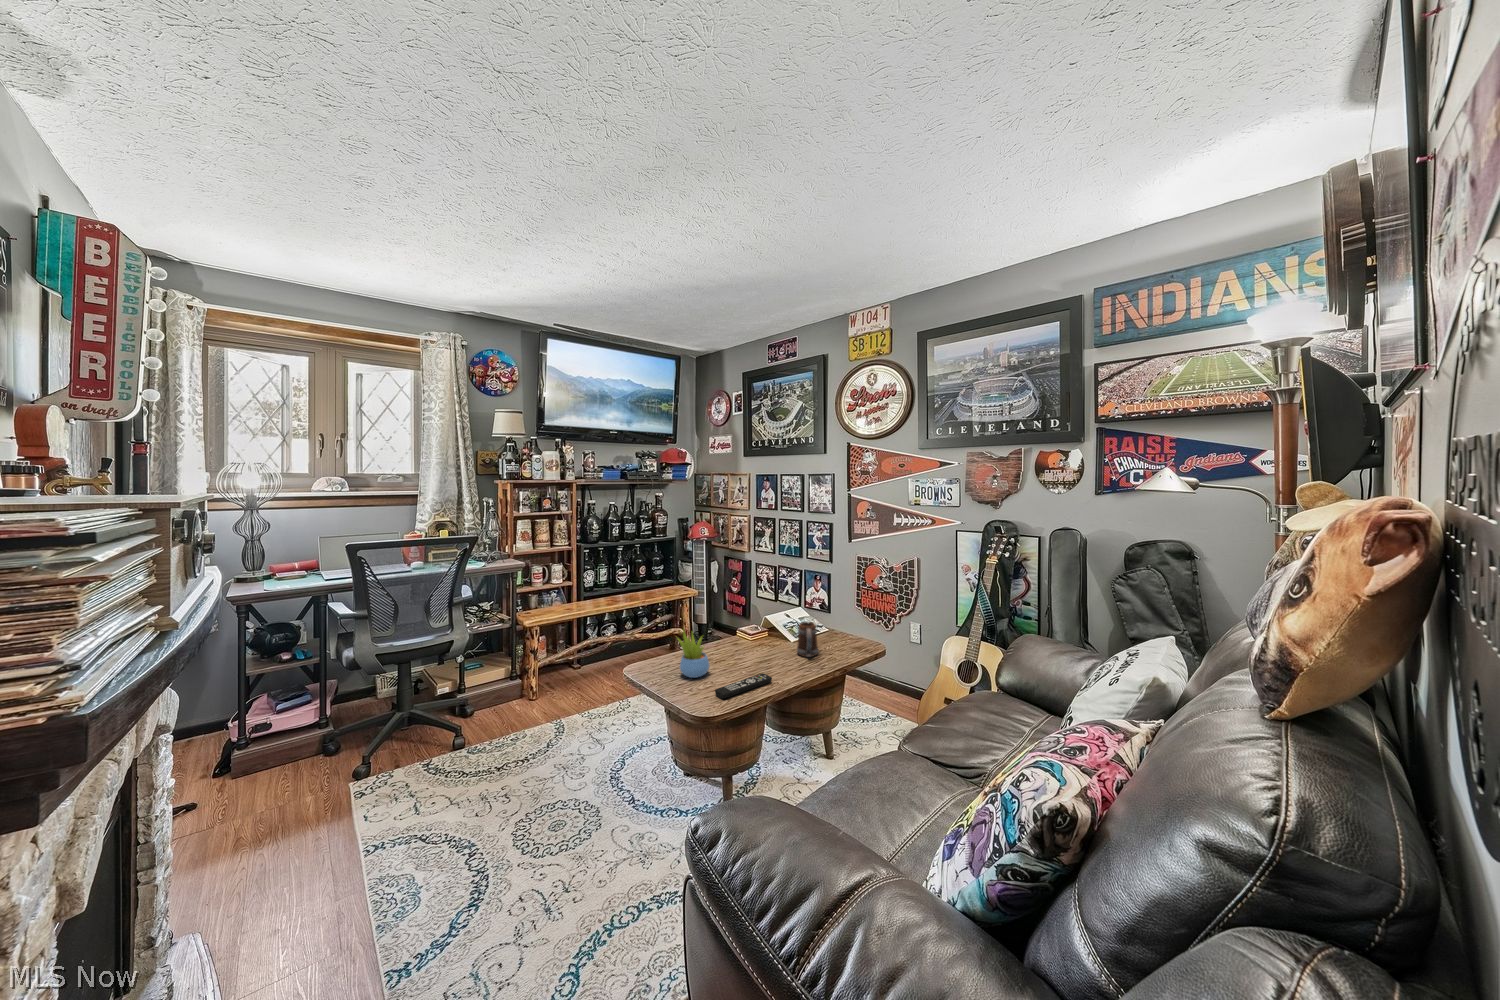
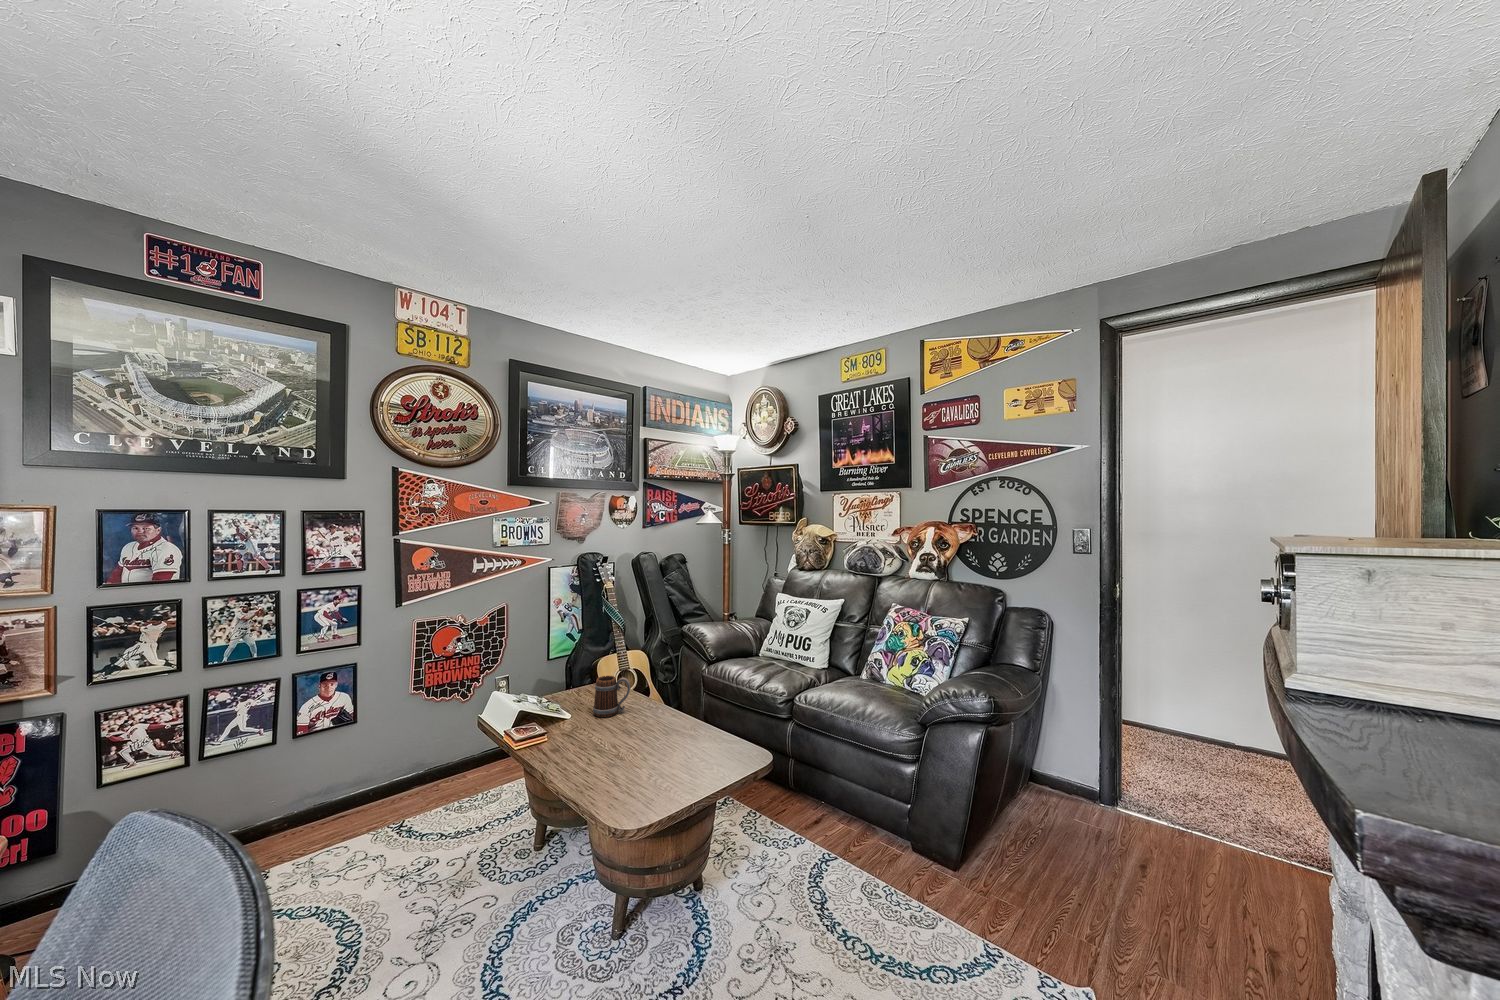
succulent plant: present [677,631,709,678] -> none [622,713,663,779]
remote control: present [715,673,772,698] -> none [666,724,720,754]

